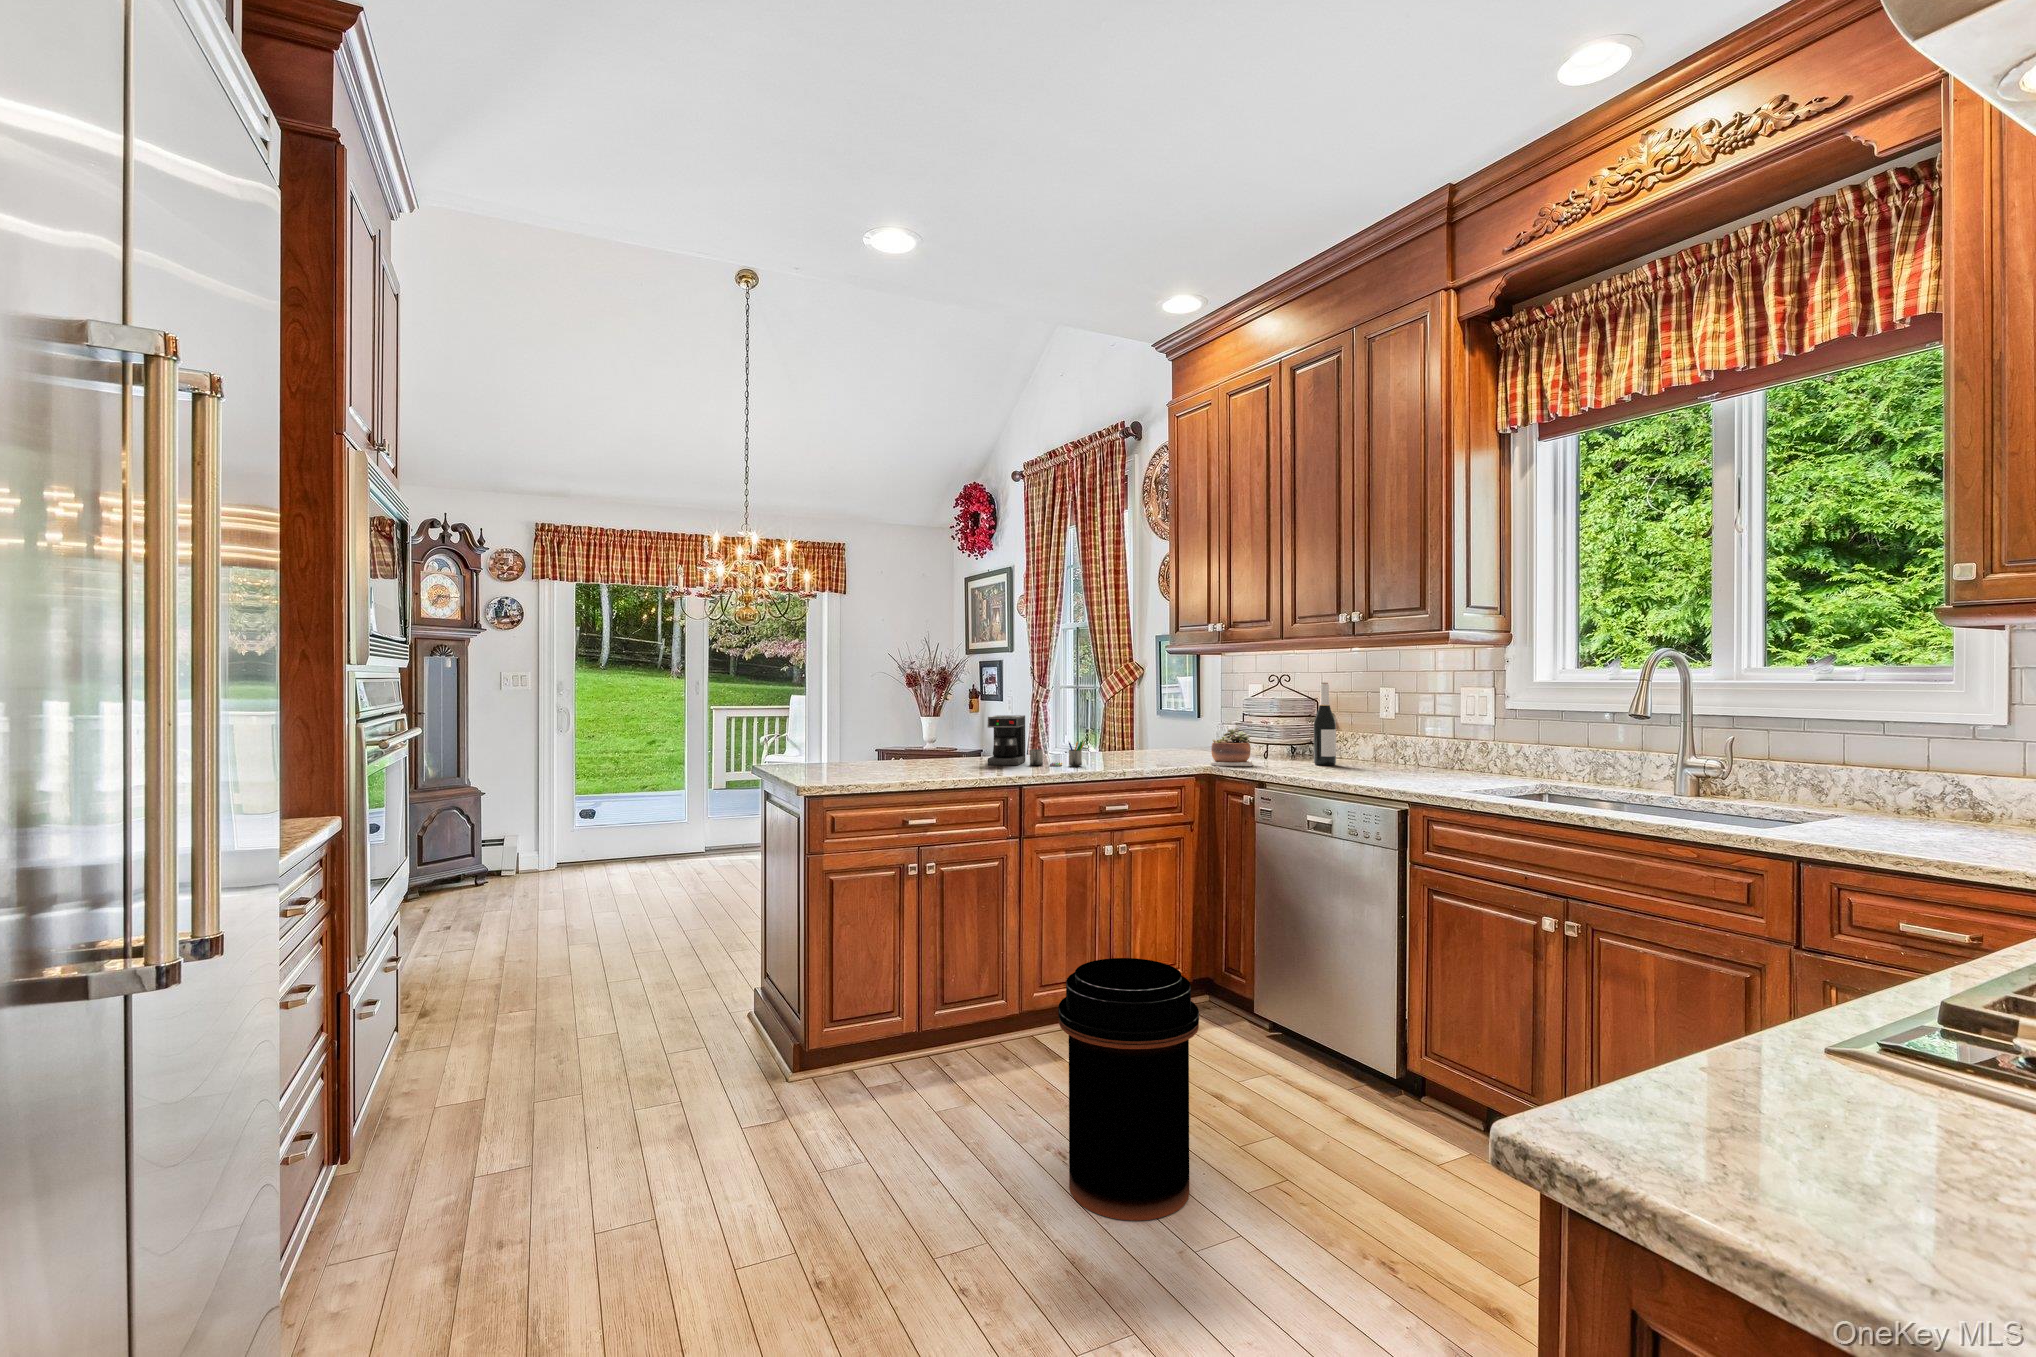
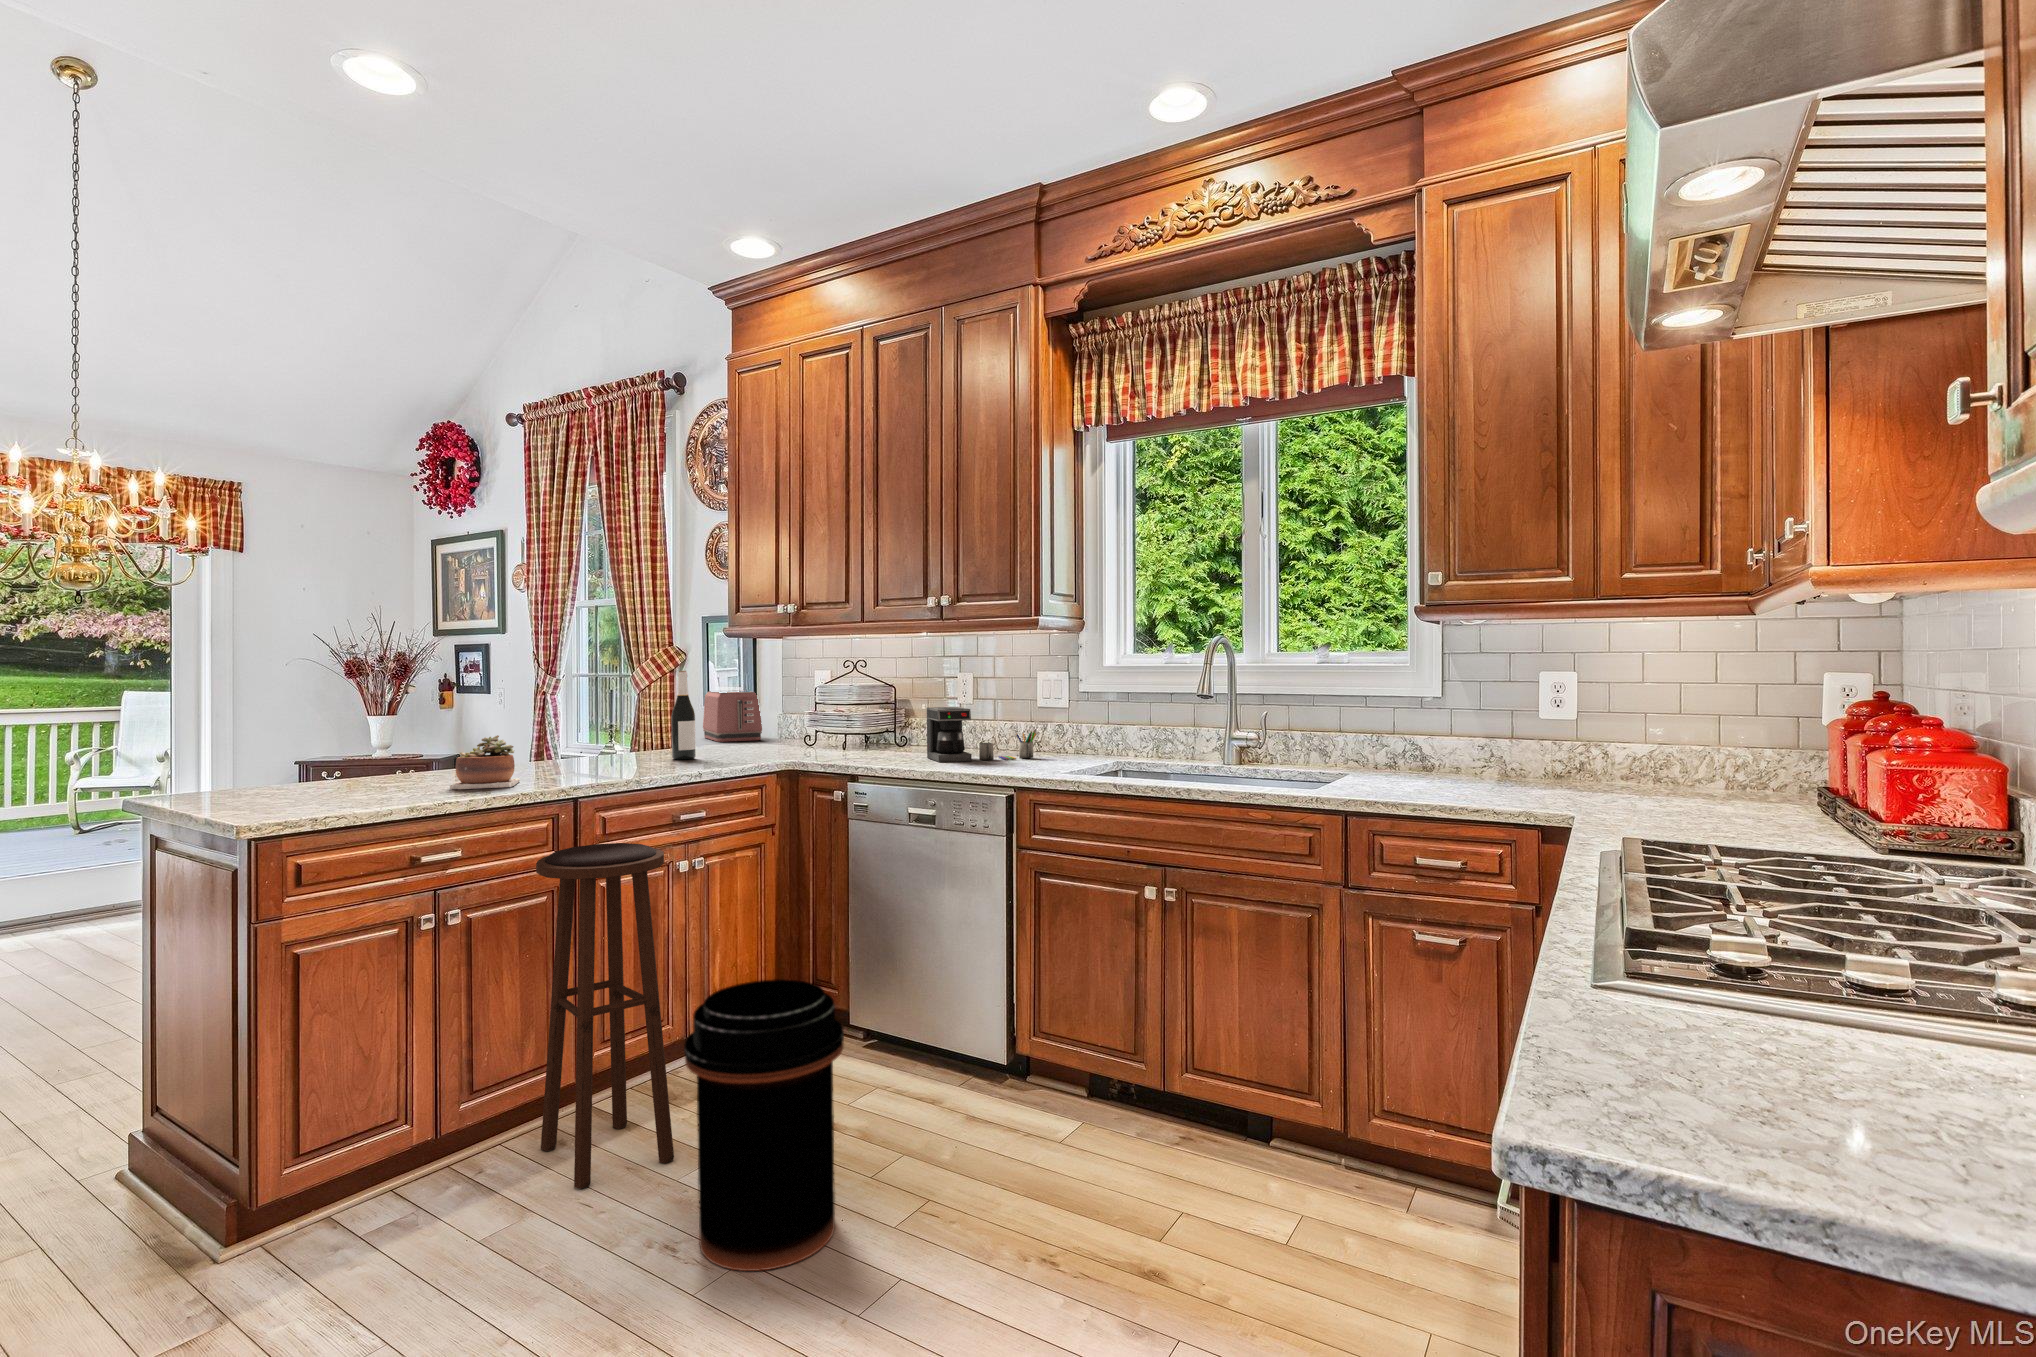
wine bottle: present [1314,683,1336,765] -> present [671,671,696,760]
toaster: none [1155,701,1204,747] -> present [703,691,762,742]
coffee maker: present [988,715,1085,766] -> present [927,707,1036,762]
succulent plant: present [1210,728,1252,766] -> present [450,735,520,789]
stool: none [969,825,1071,1112] -> present [536,843,674,1189]

